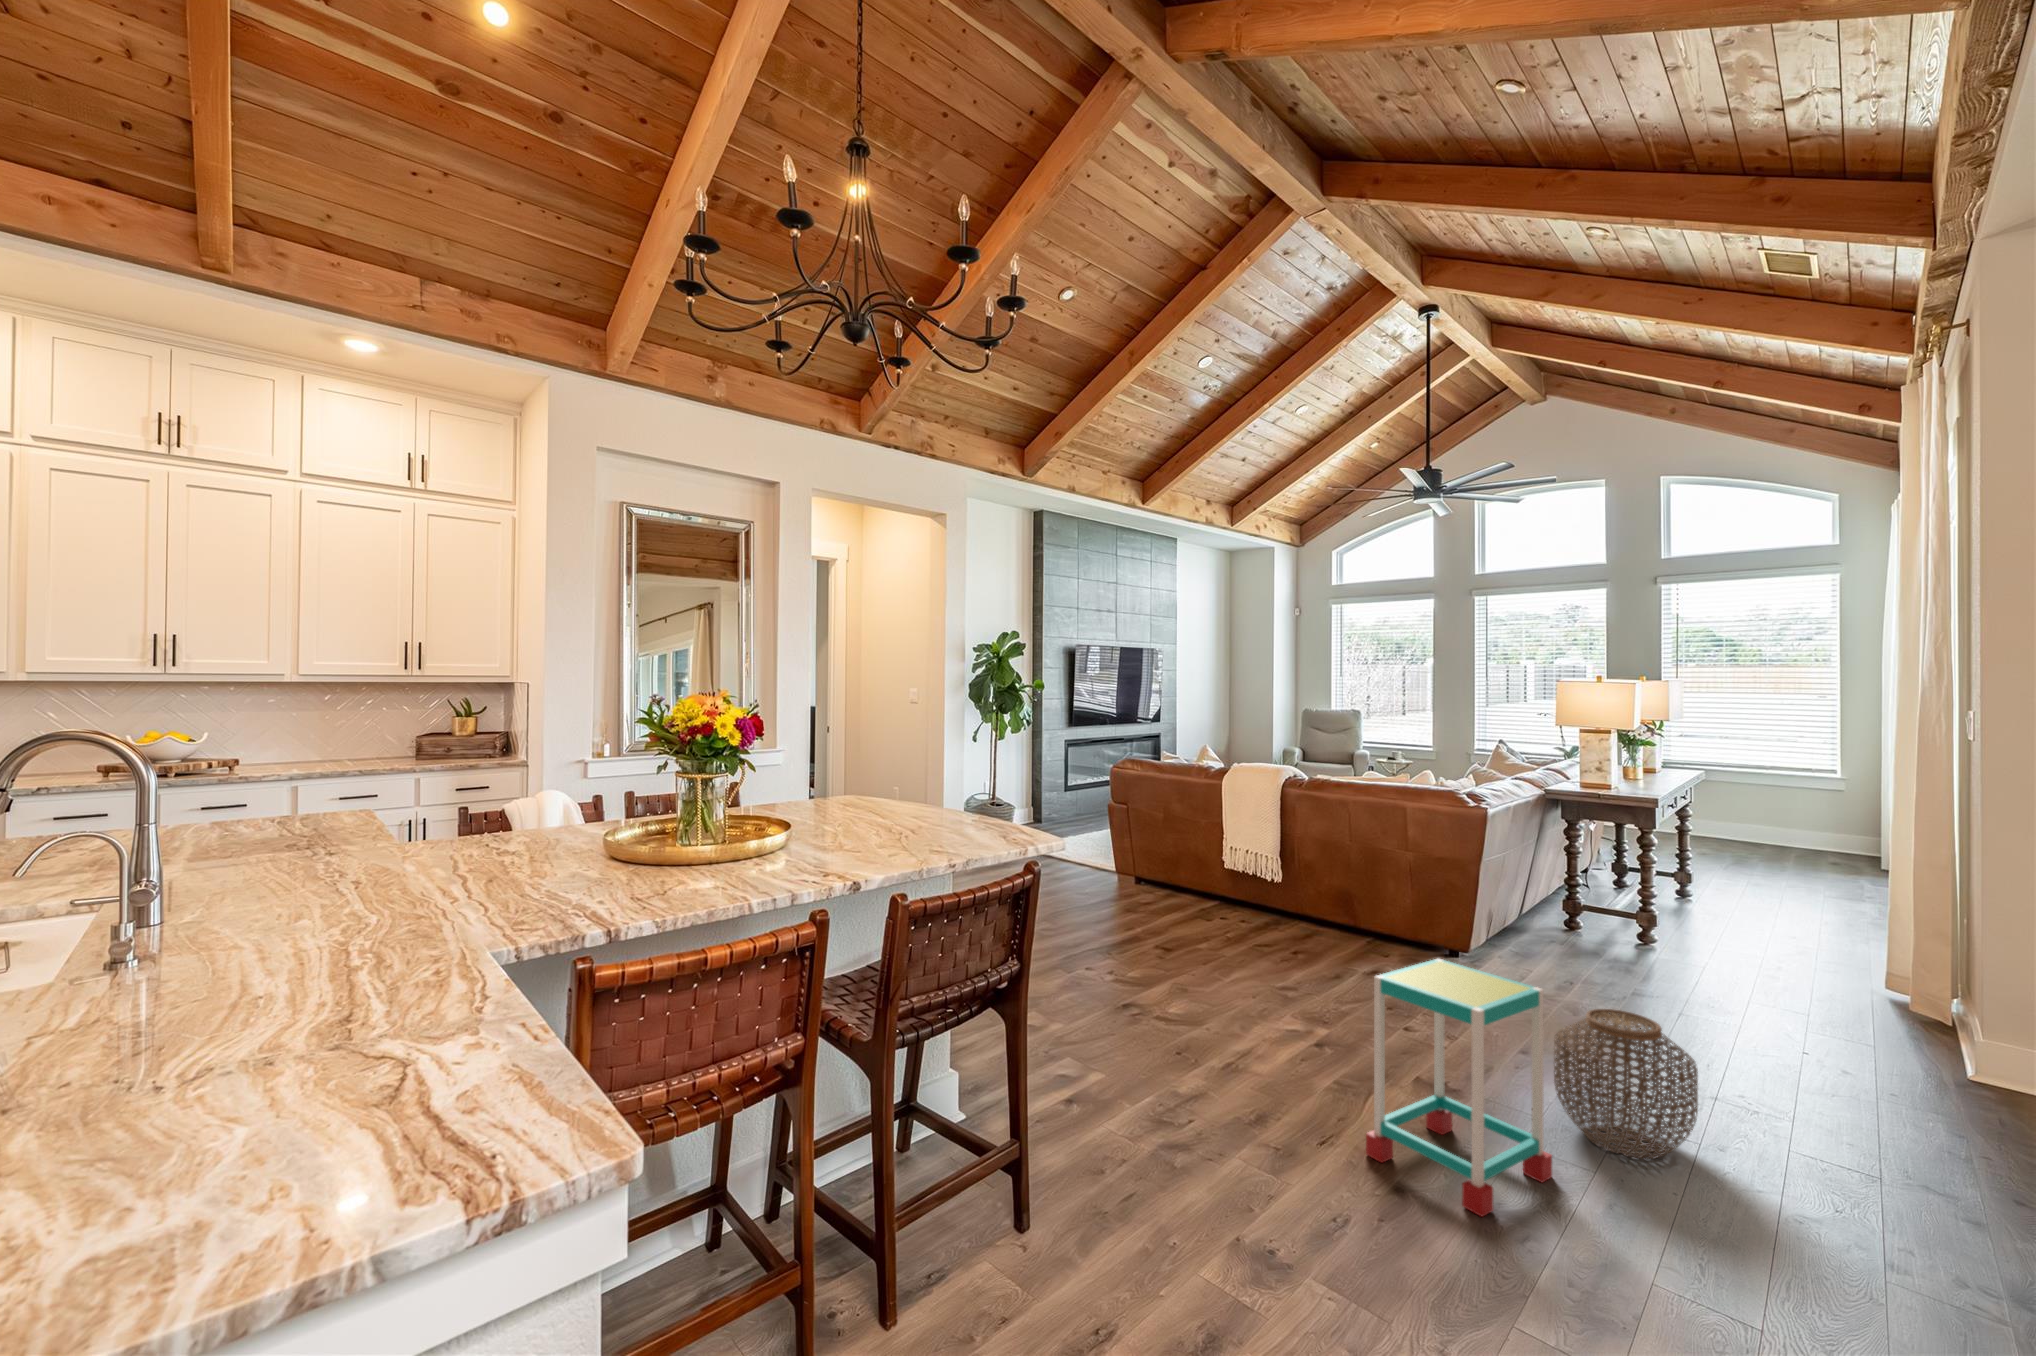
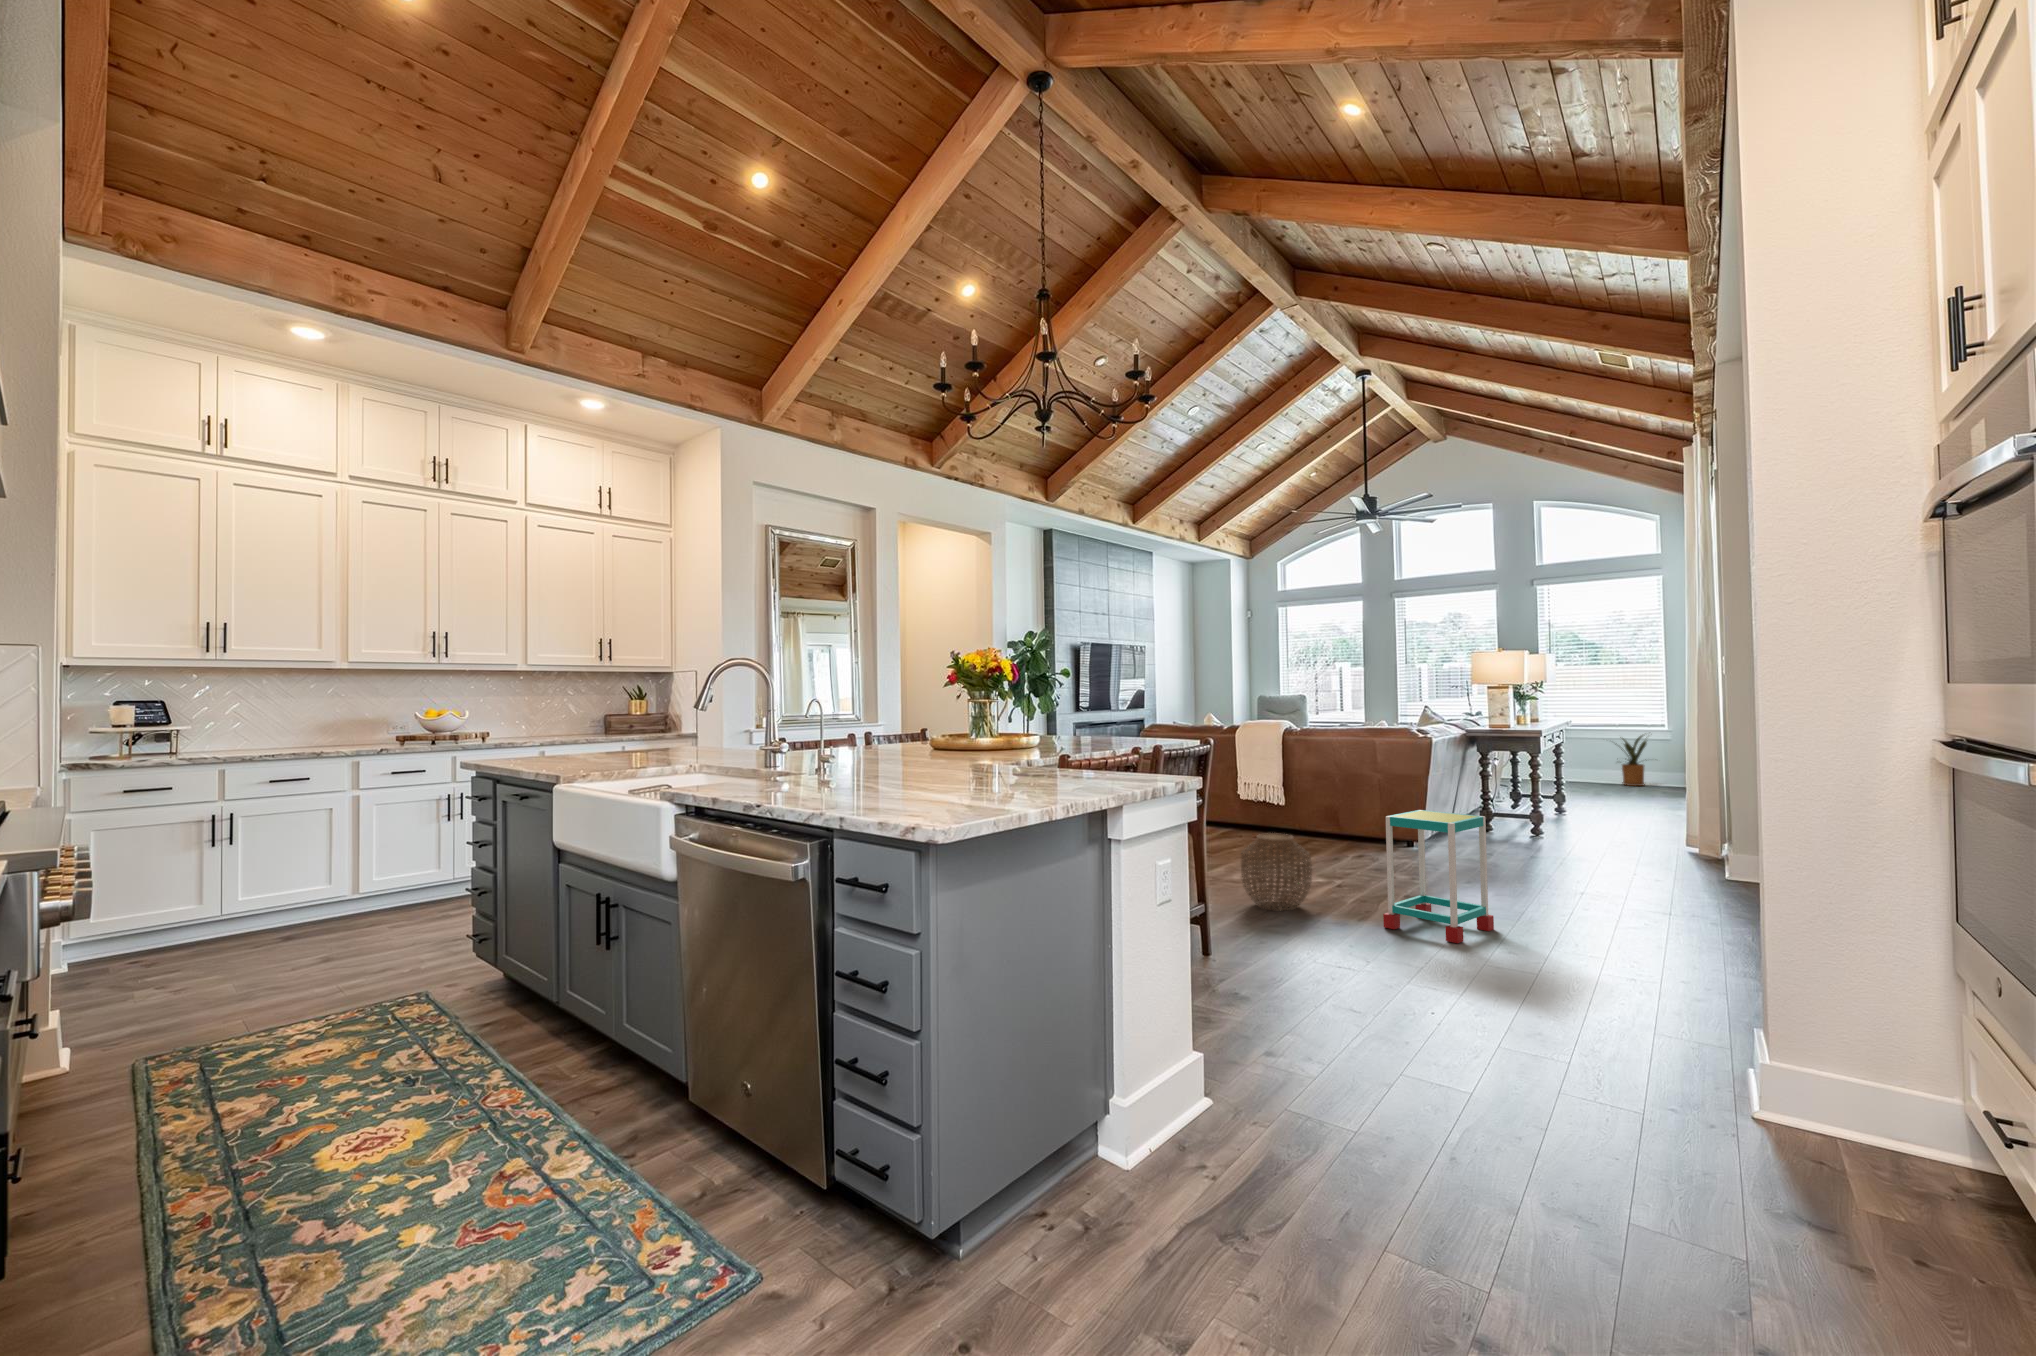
house plant: none [1742,780,1828,850] -> present [1620,735,1647,786]
woven basket: present [1554,1009,1698,1159] -> present [1241,833,1312,911]

